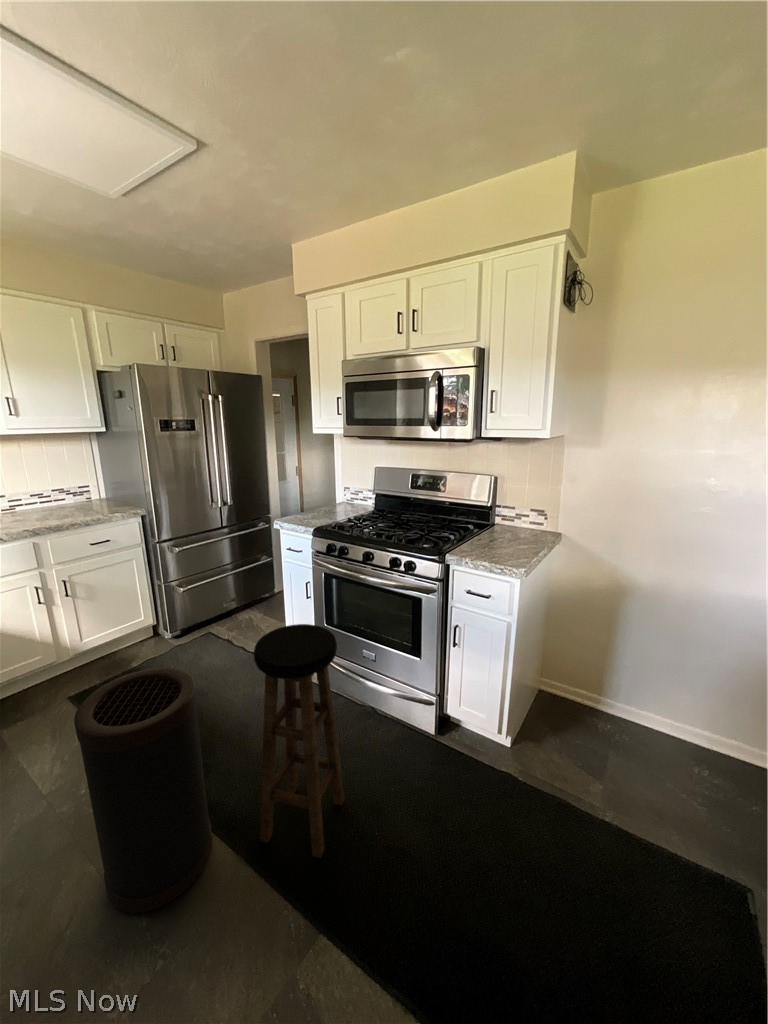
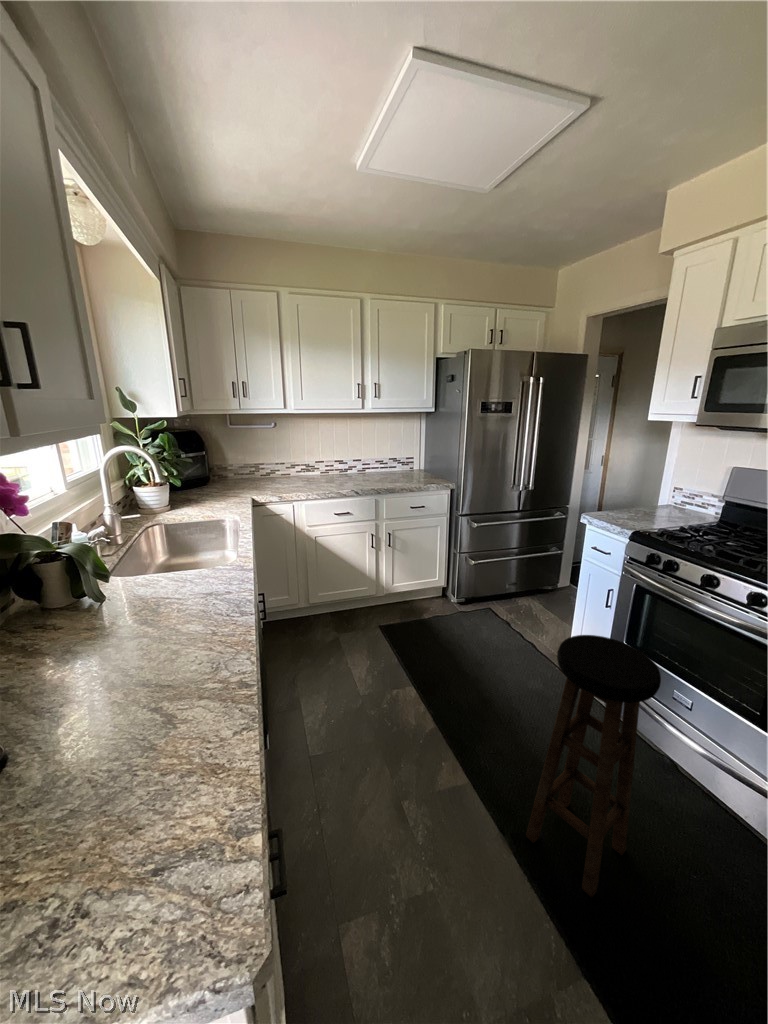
trash can: present [74,668,212,913] -> none [397,630,494,840]

